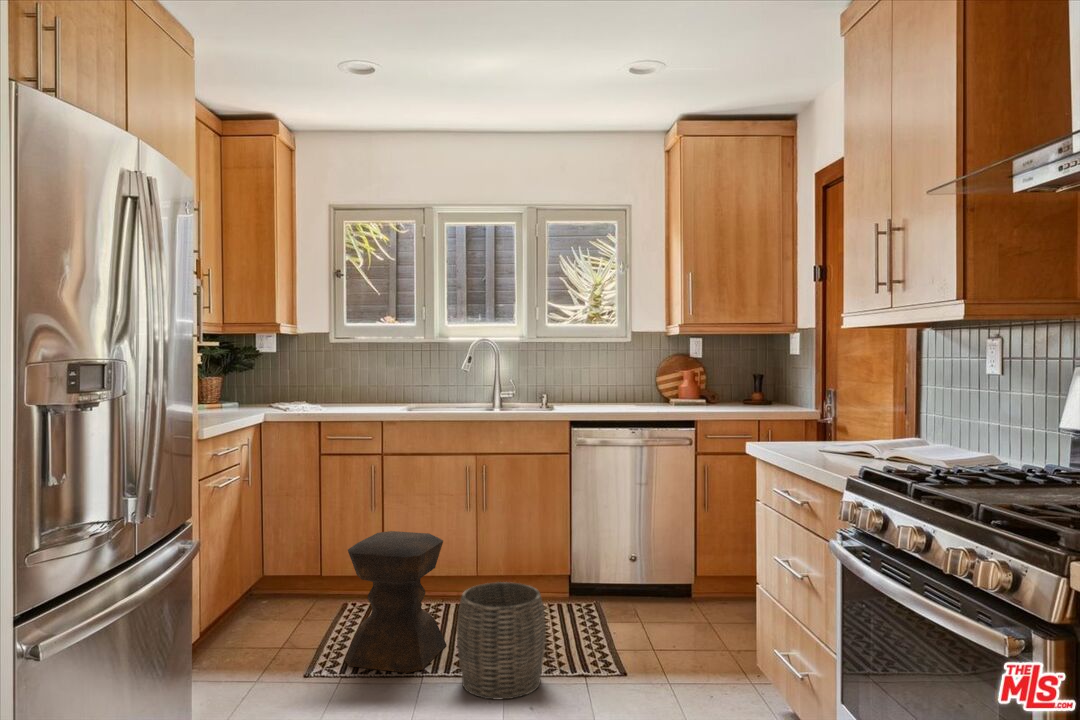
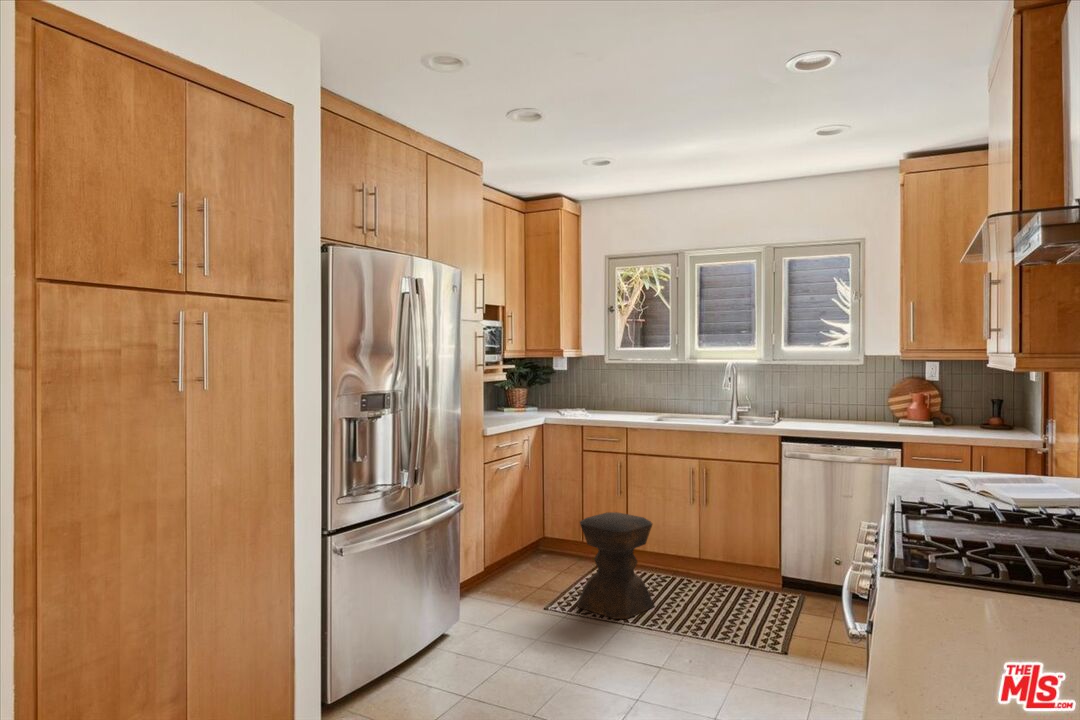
woven basket: present [457,582,545,699] -> none [645,560,715,650]

